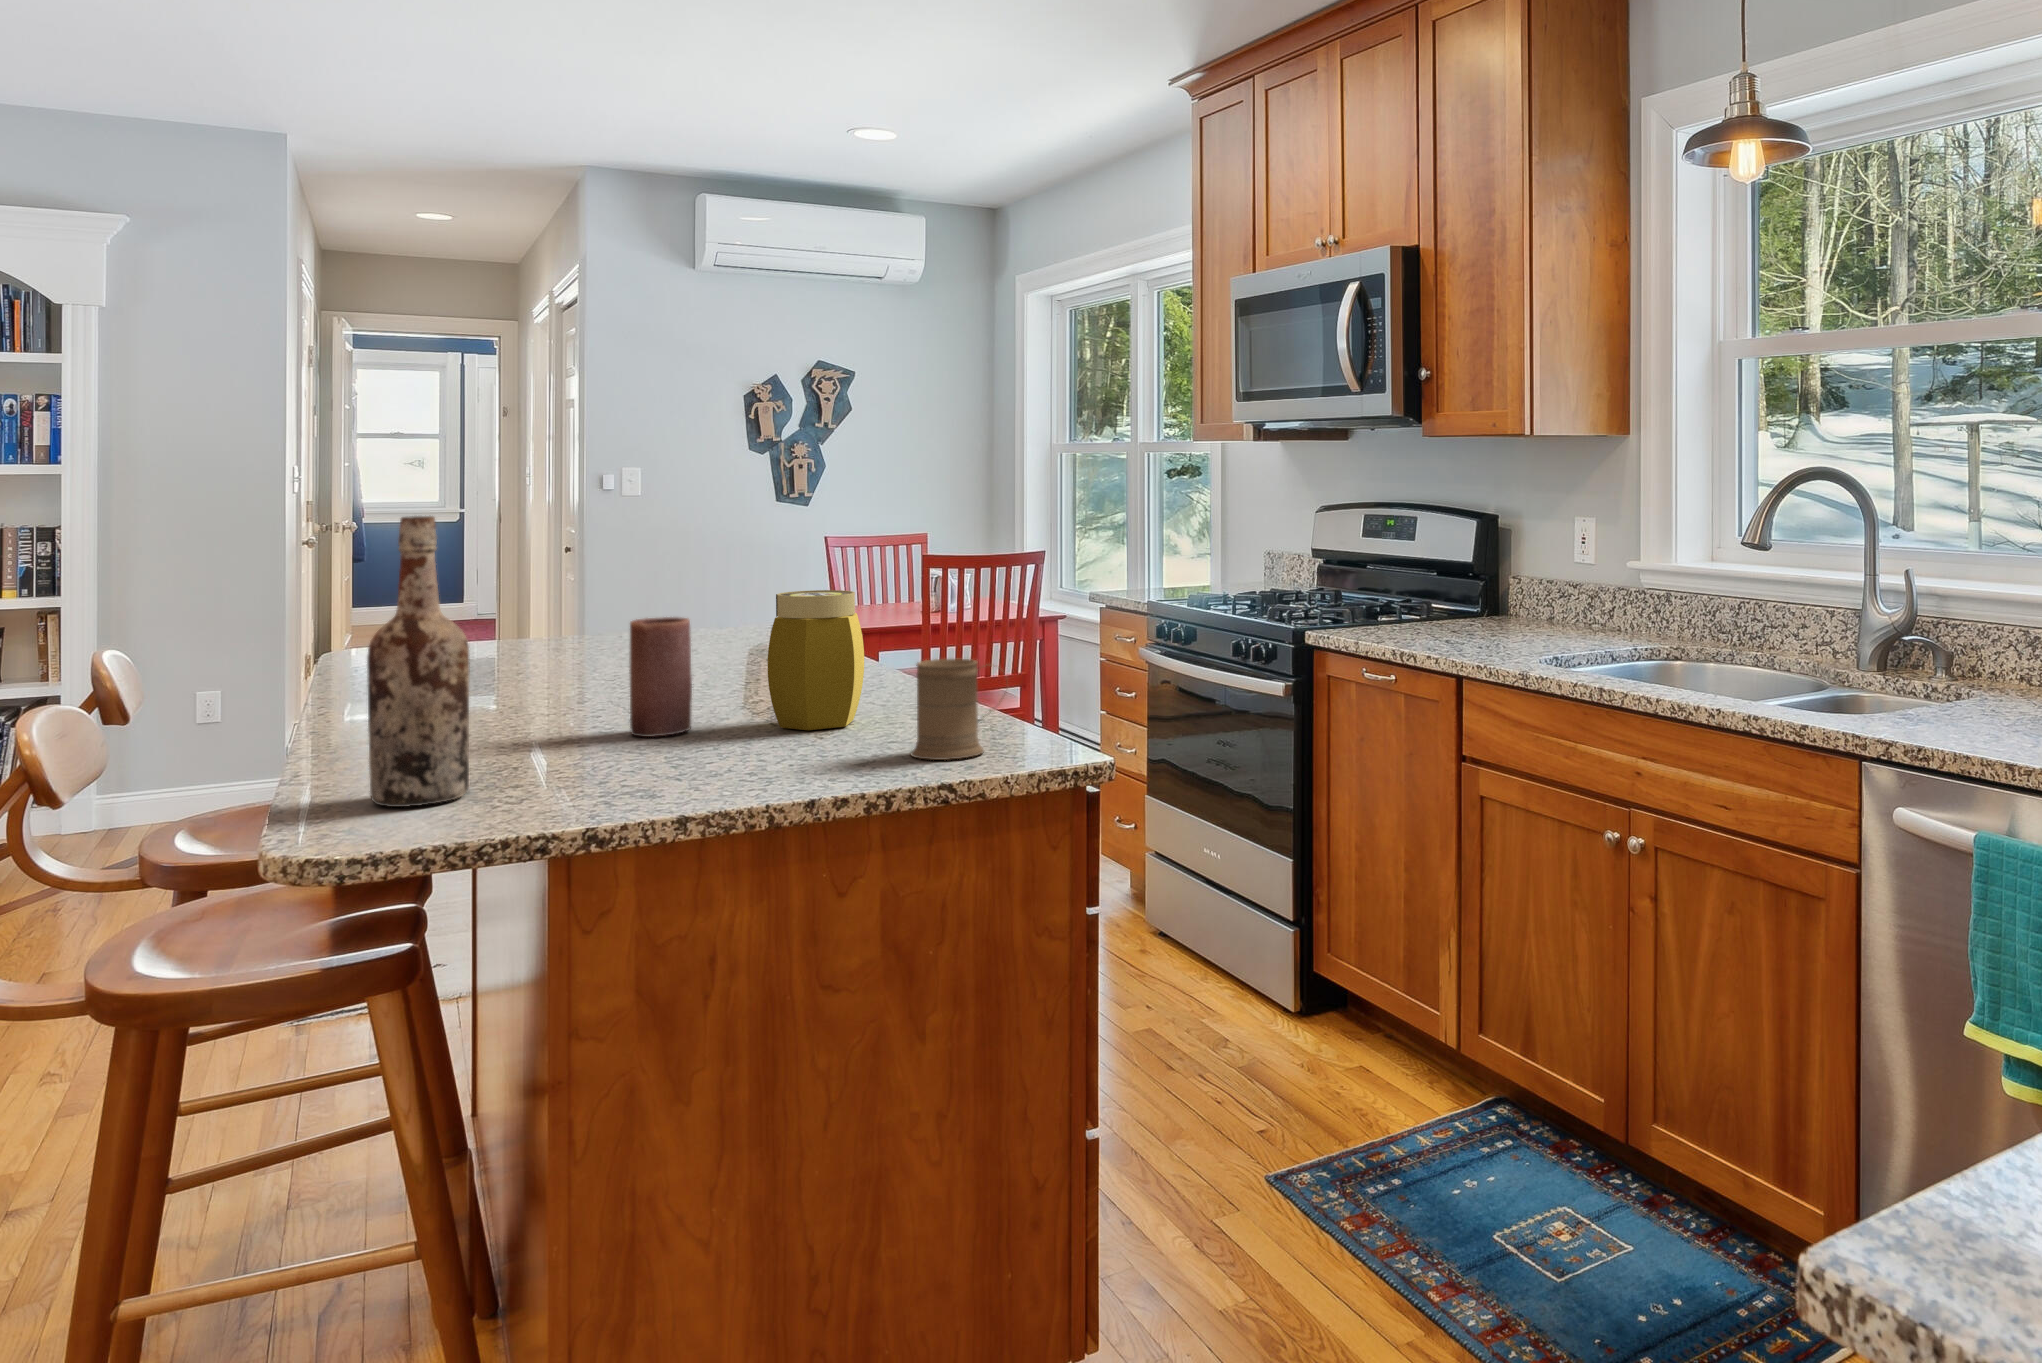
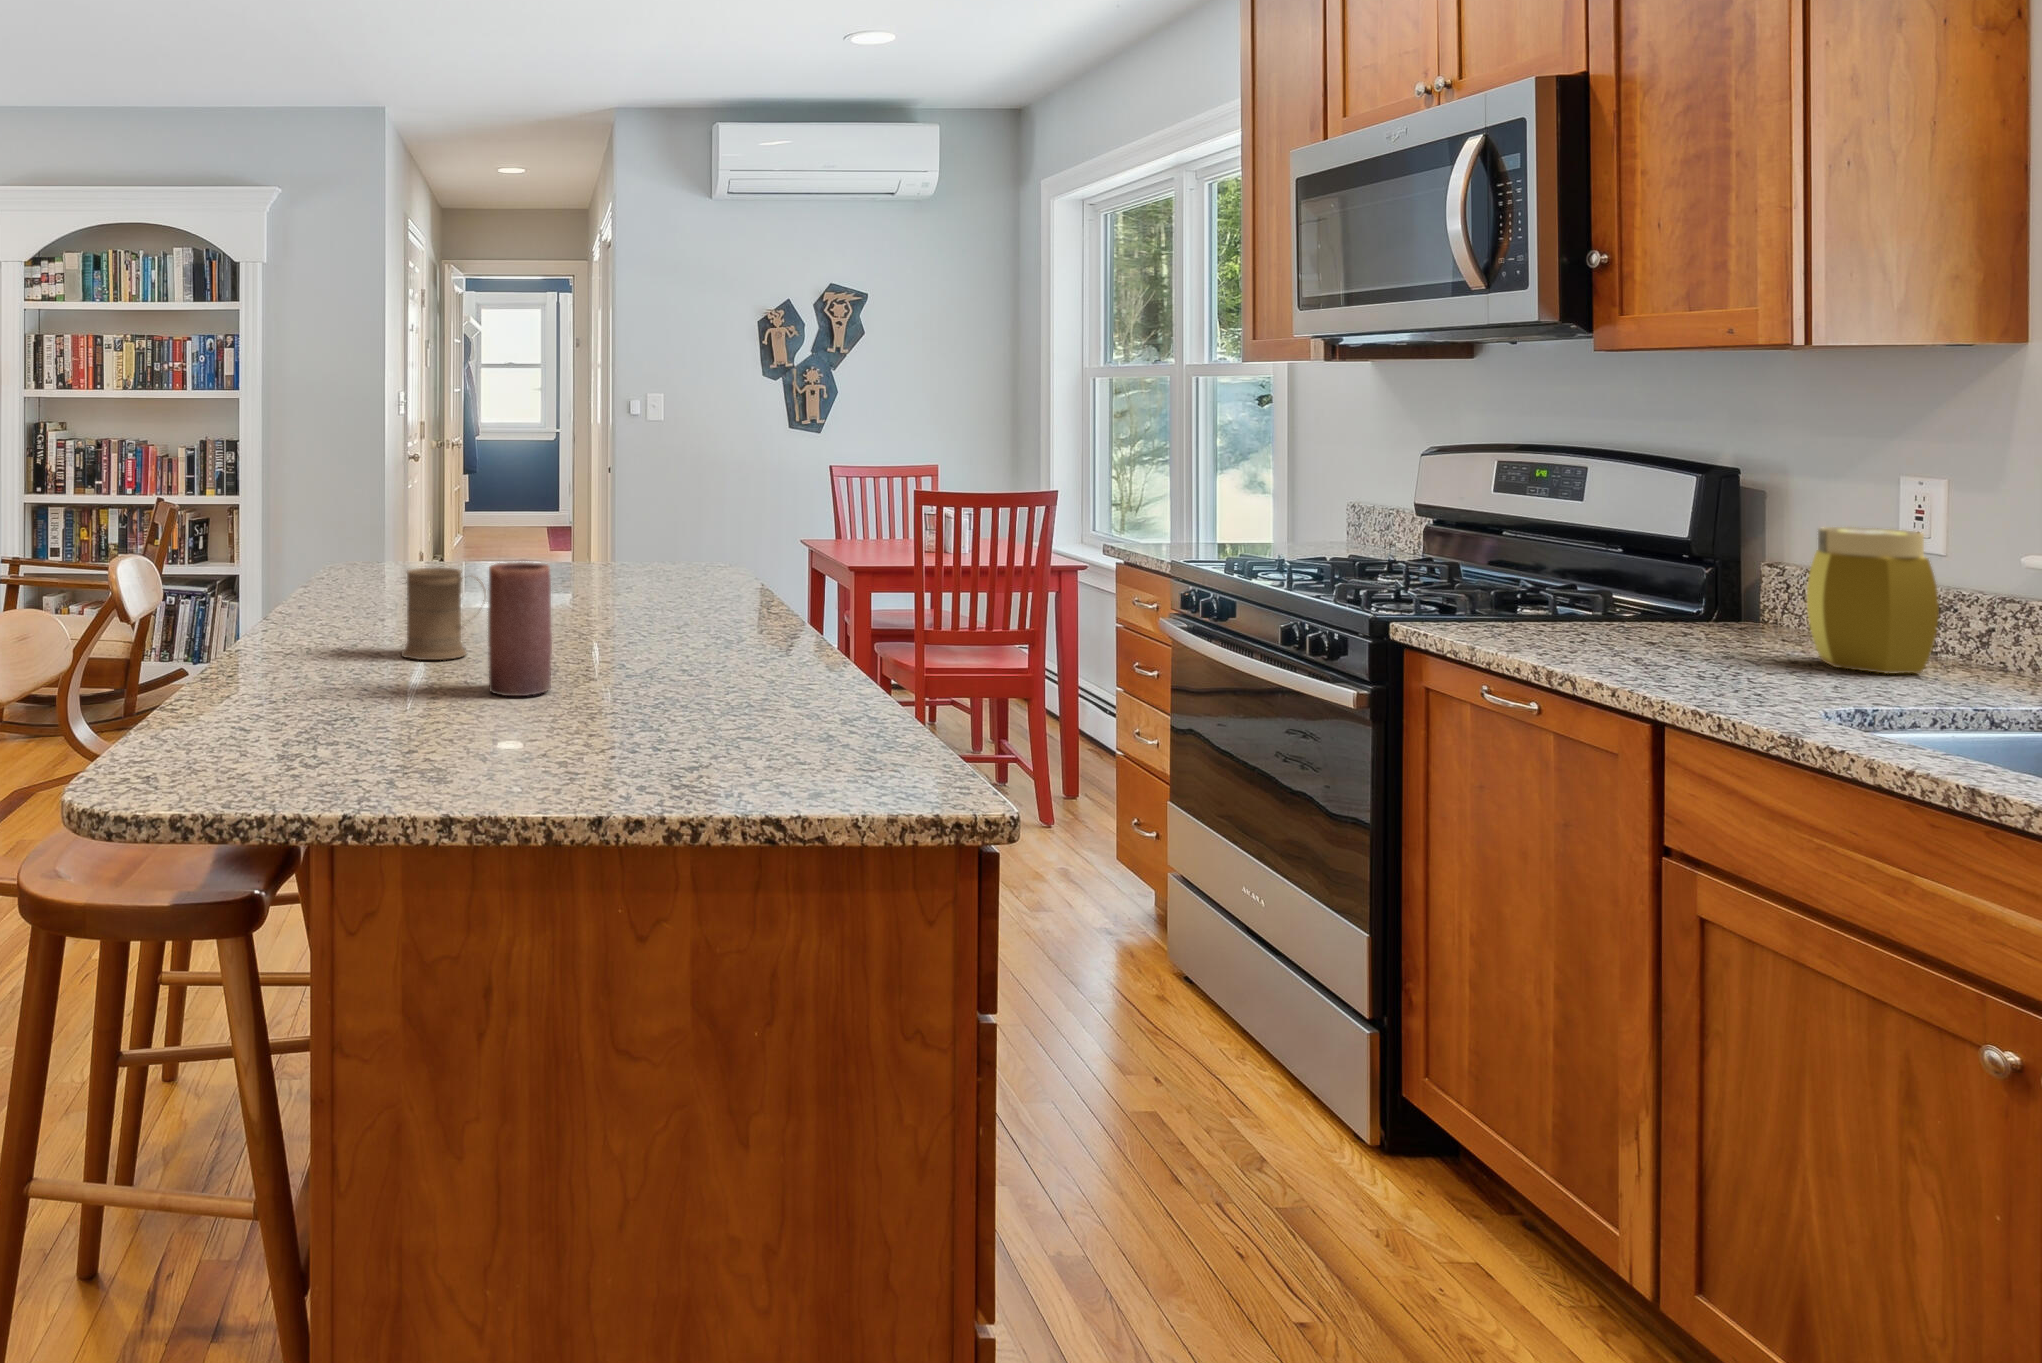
wine bottle: present [367,516,470,807] -> none [188,448,283,758]
jar: present [768,590,864,730] -> present [1807,527,1939,674]
mug: present [911,659,1007,760] -> present [401,568,483,660]

